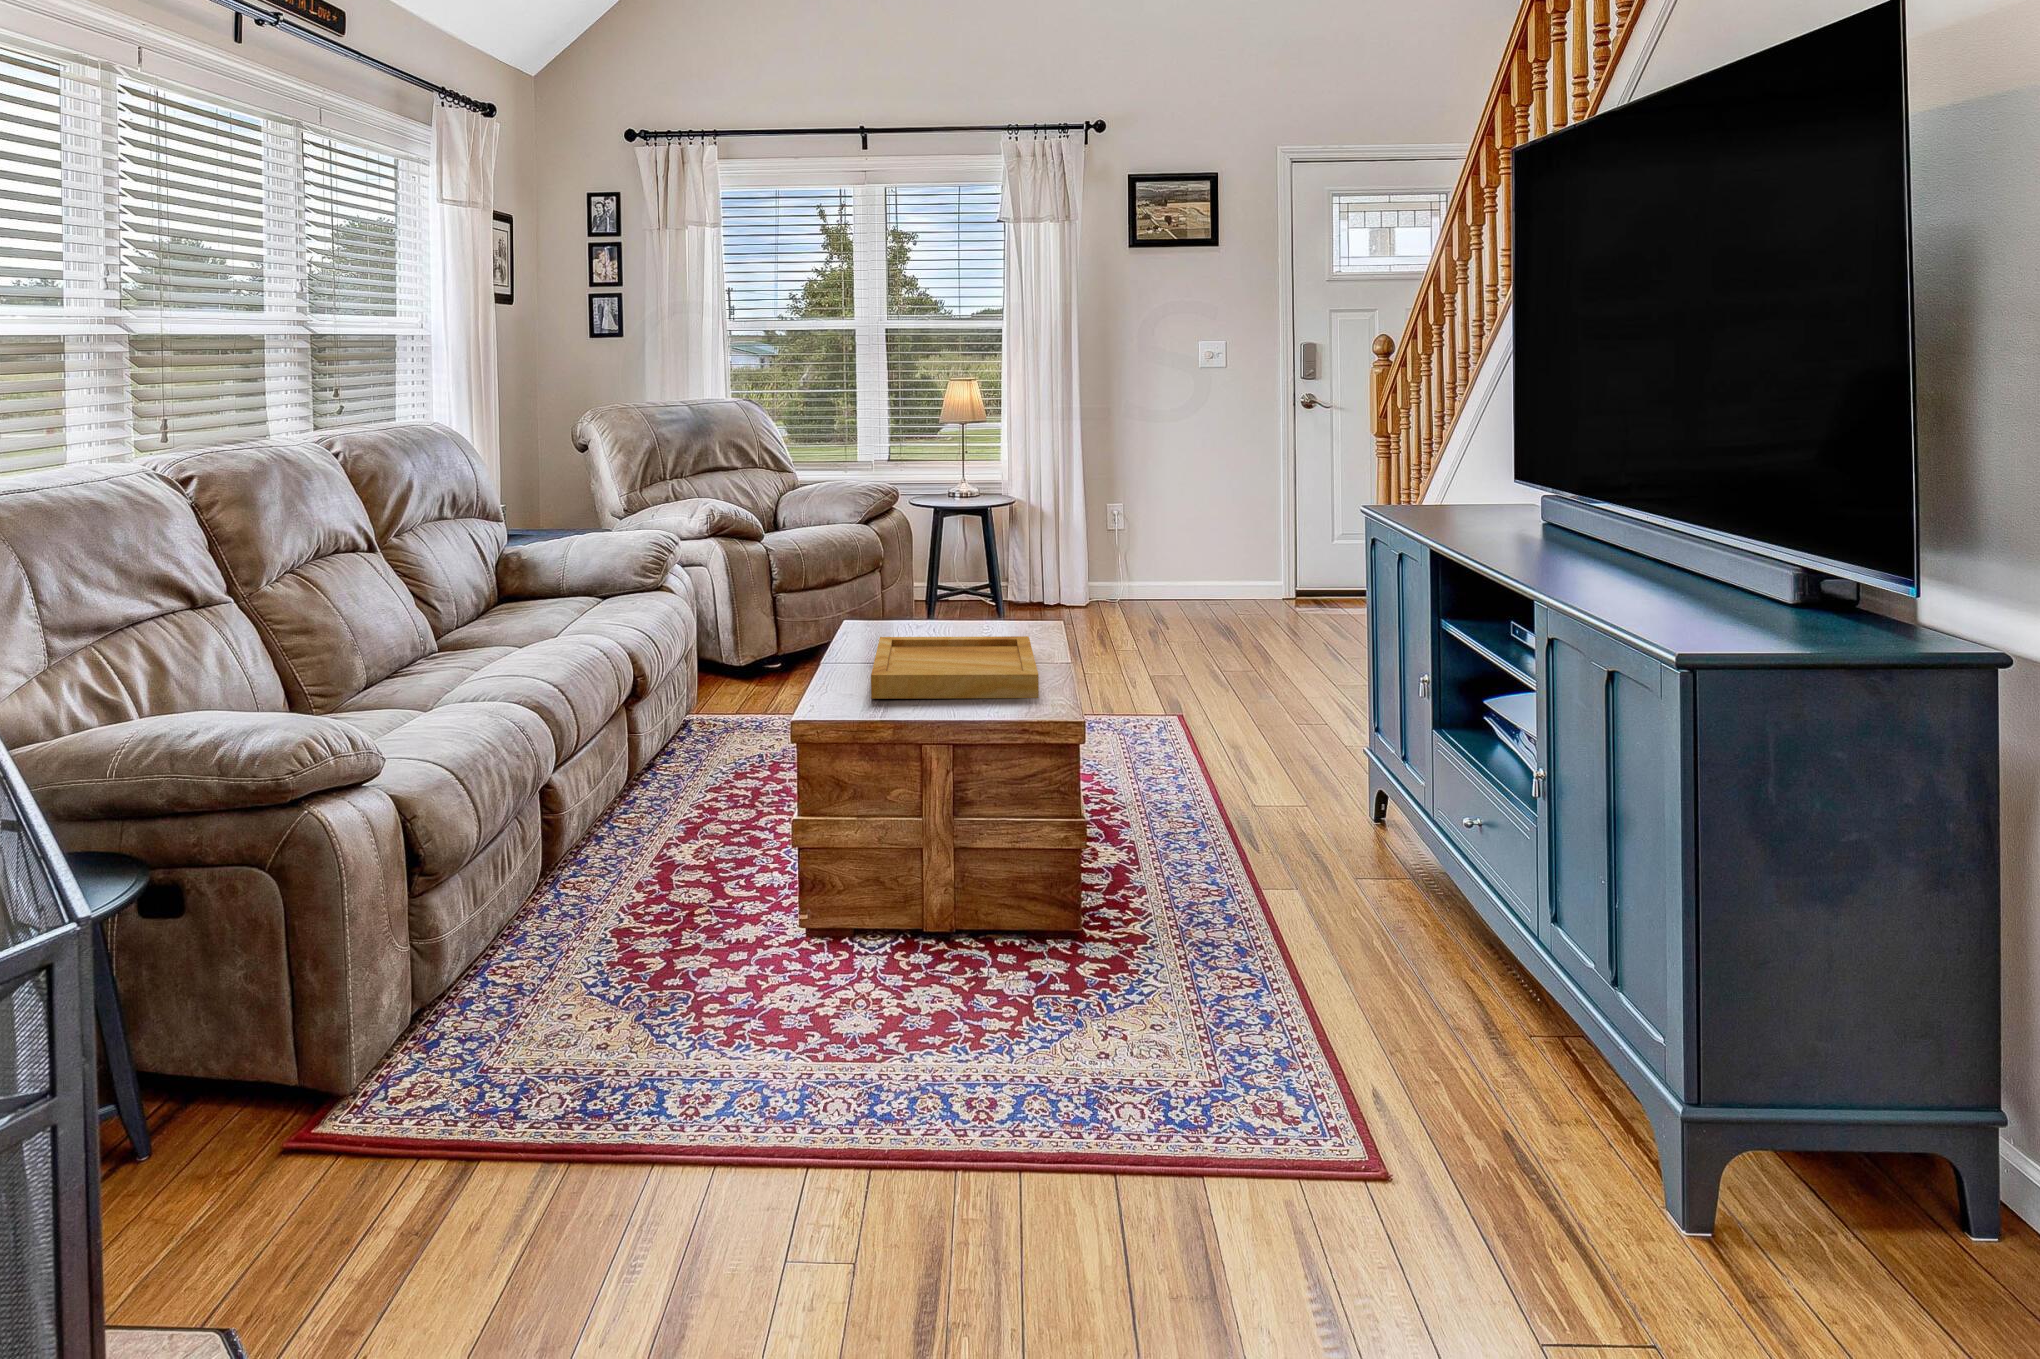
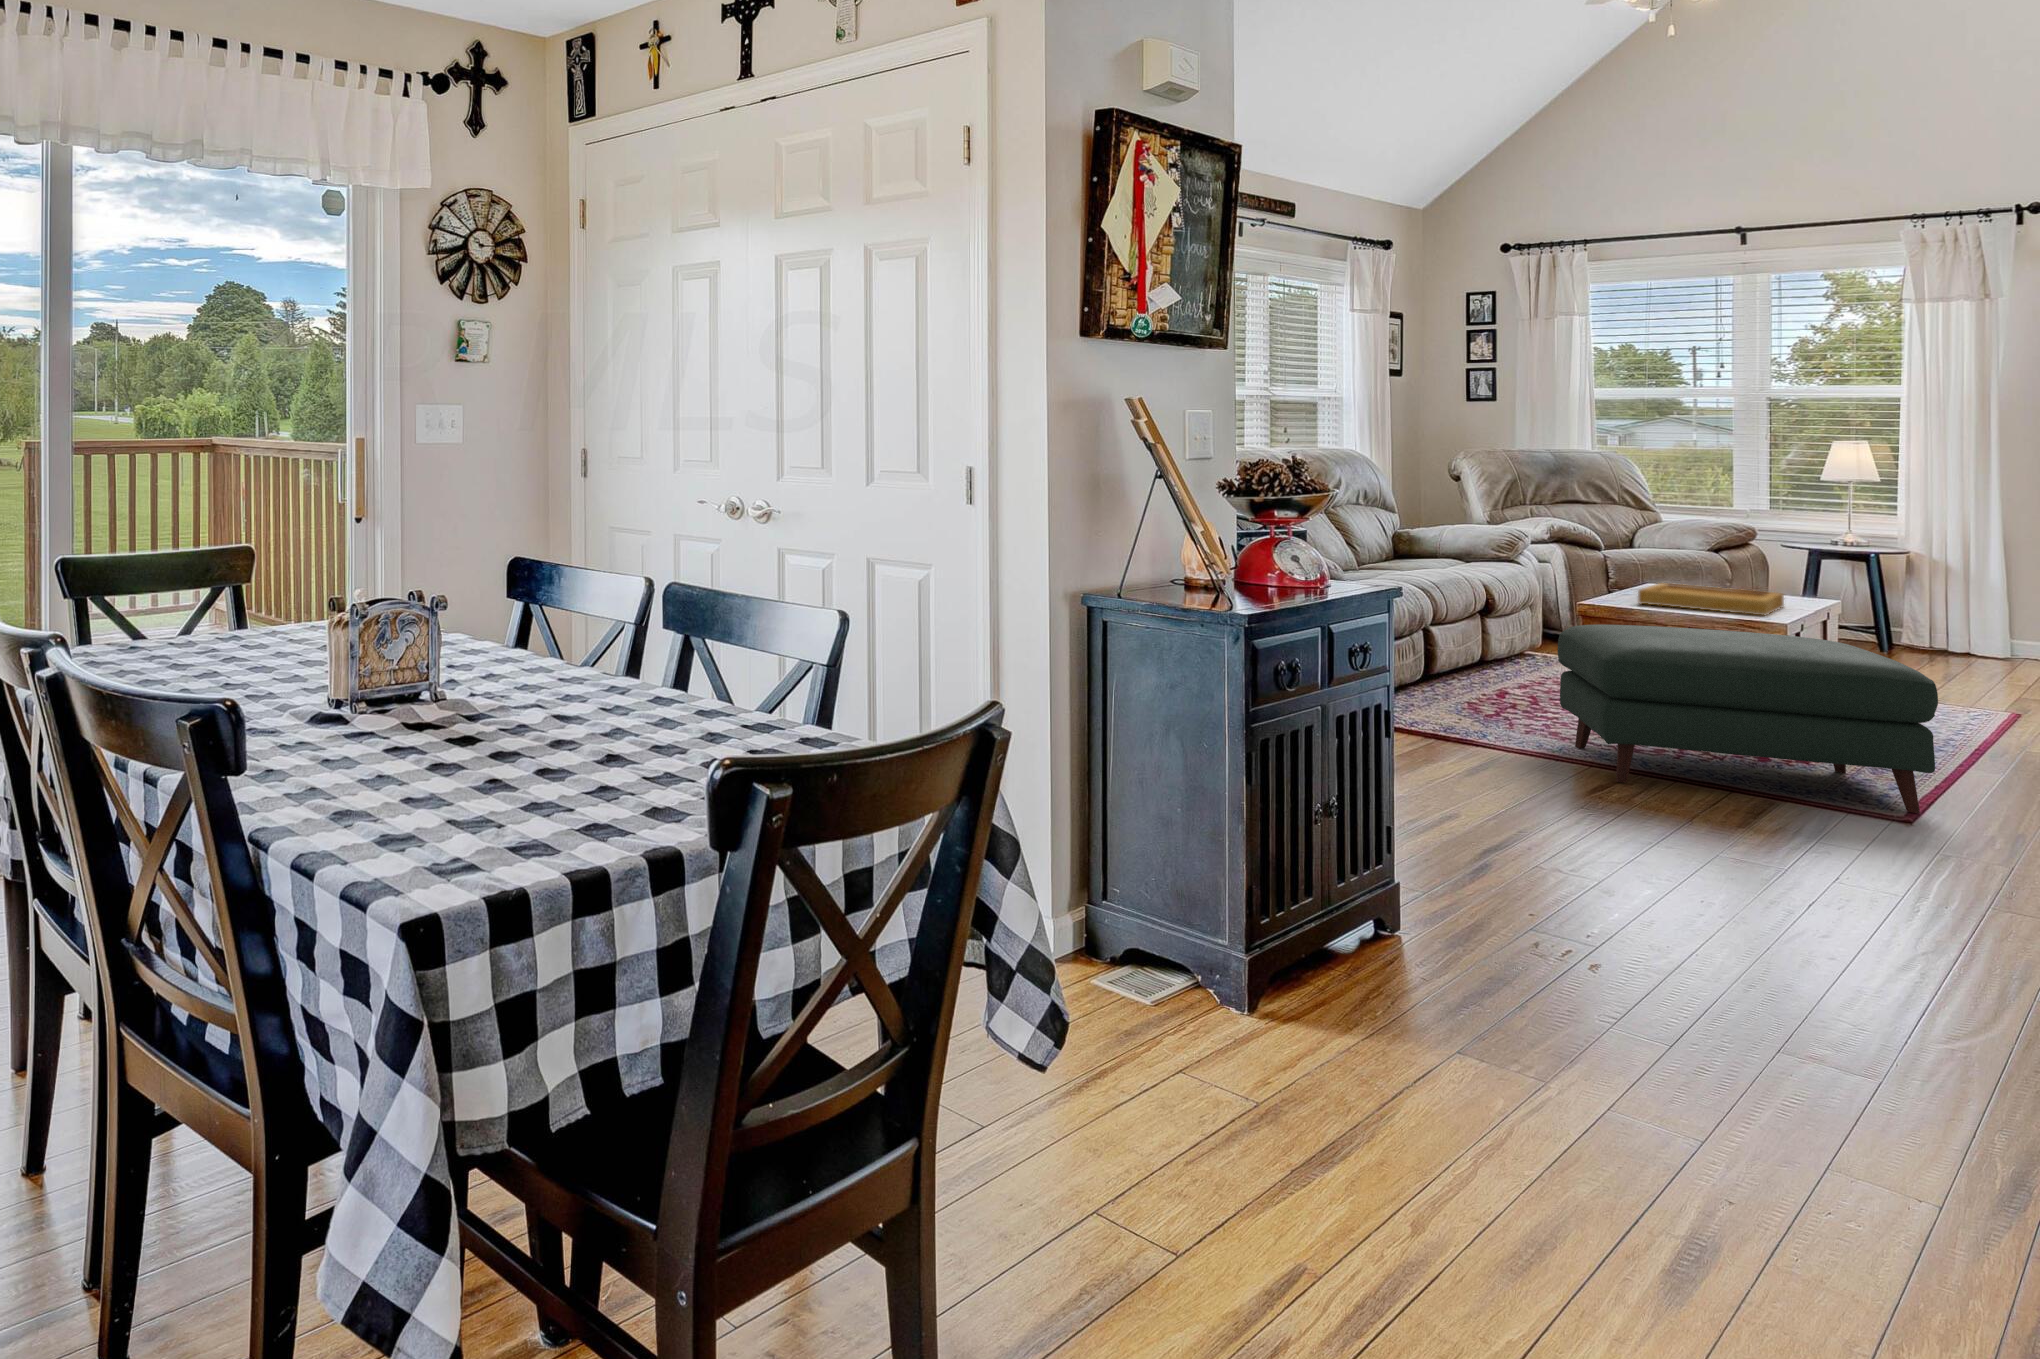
ottoman: none [789,758,1385,1240] -> present [1557,625,1938,813]

